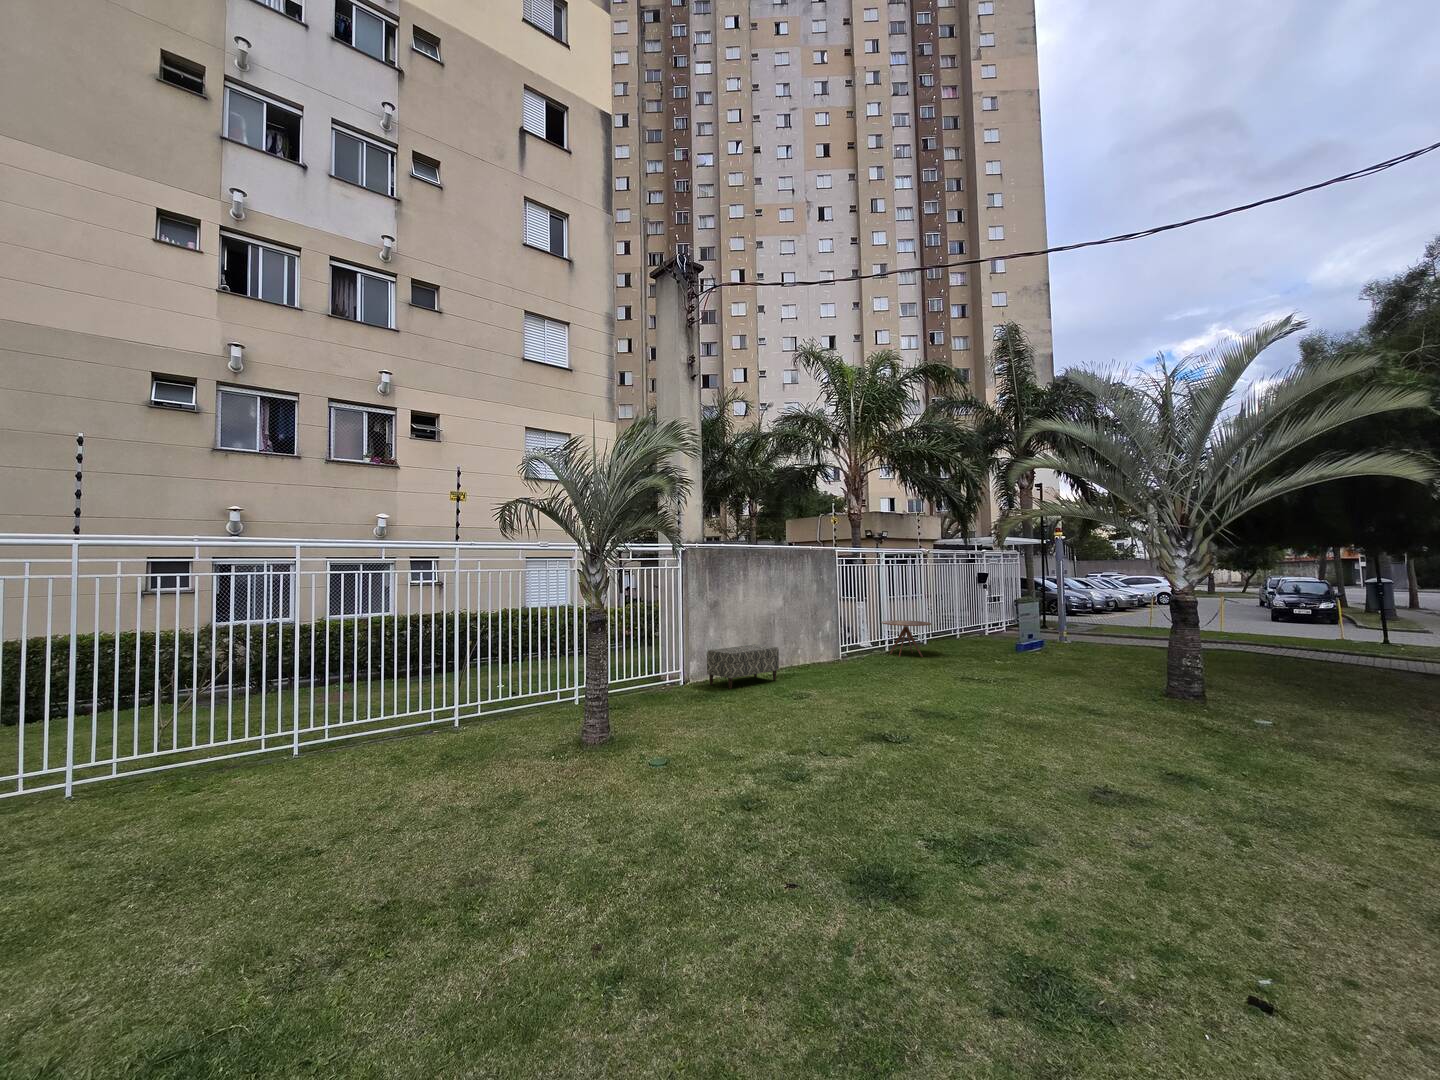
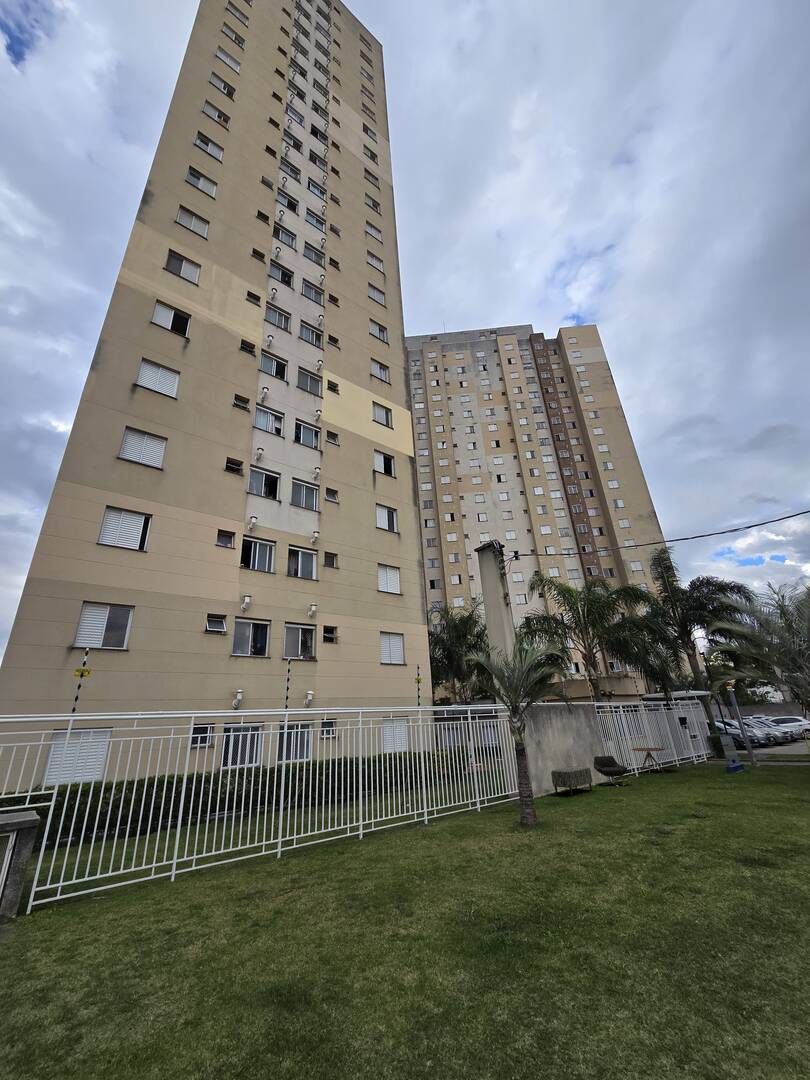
lounge chair: none [799,630,846,676] -> present [594,756,628,786]

